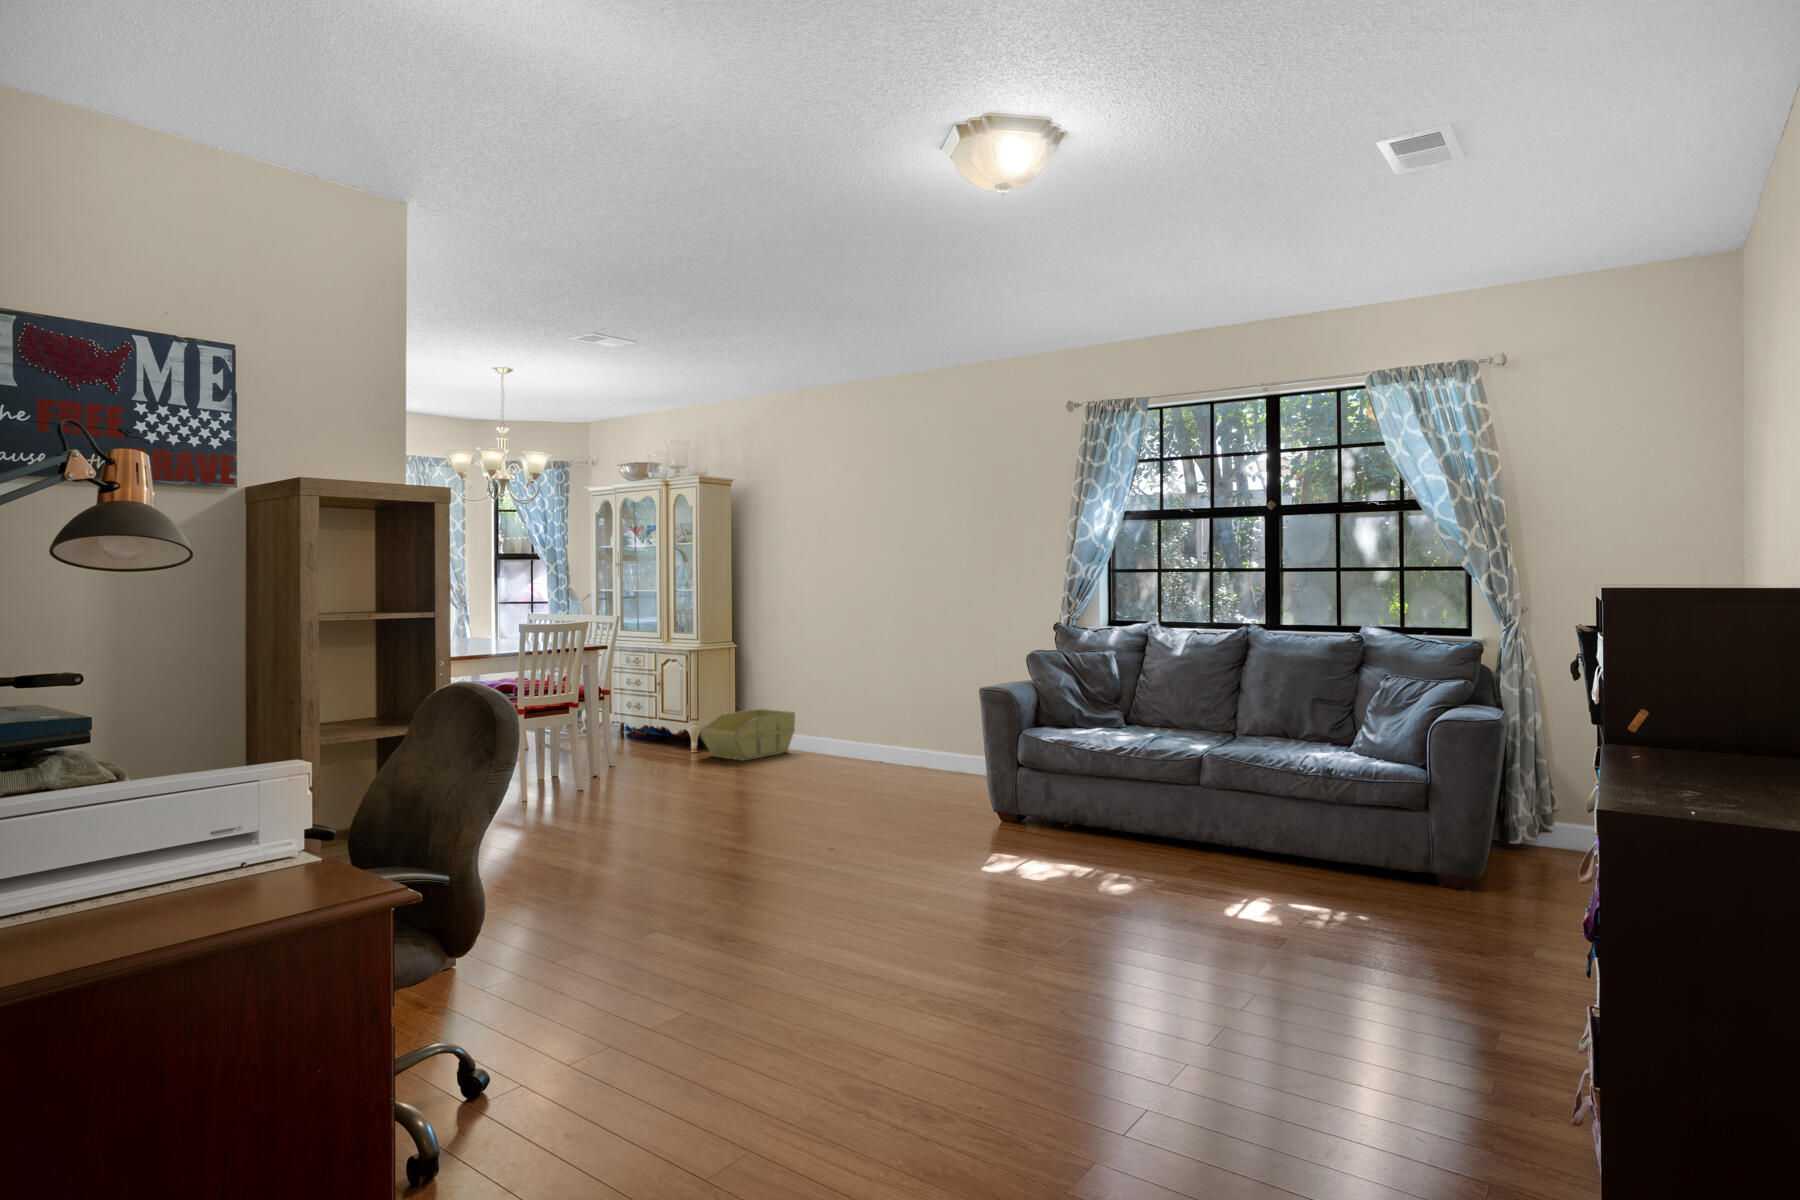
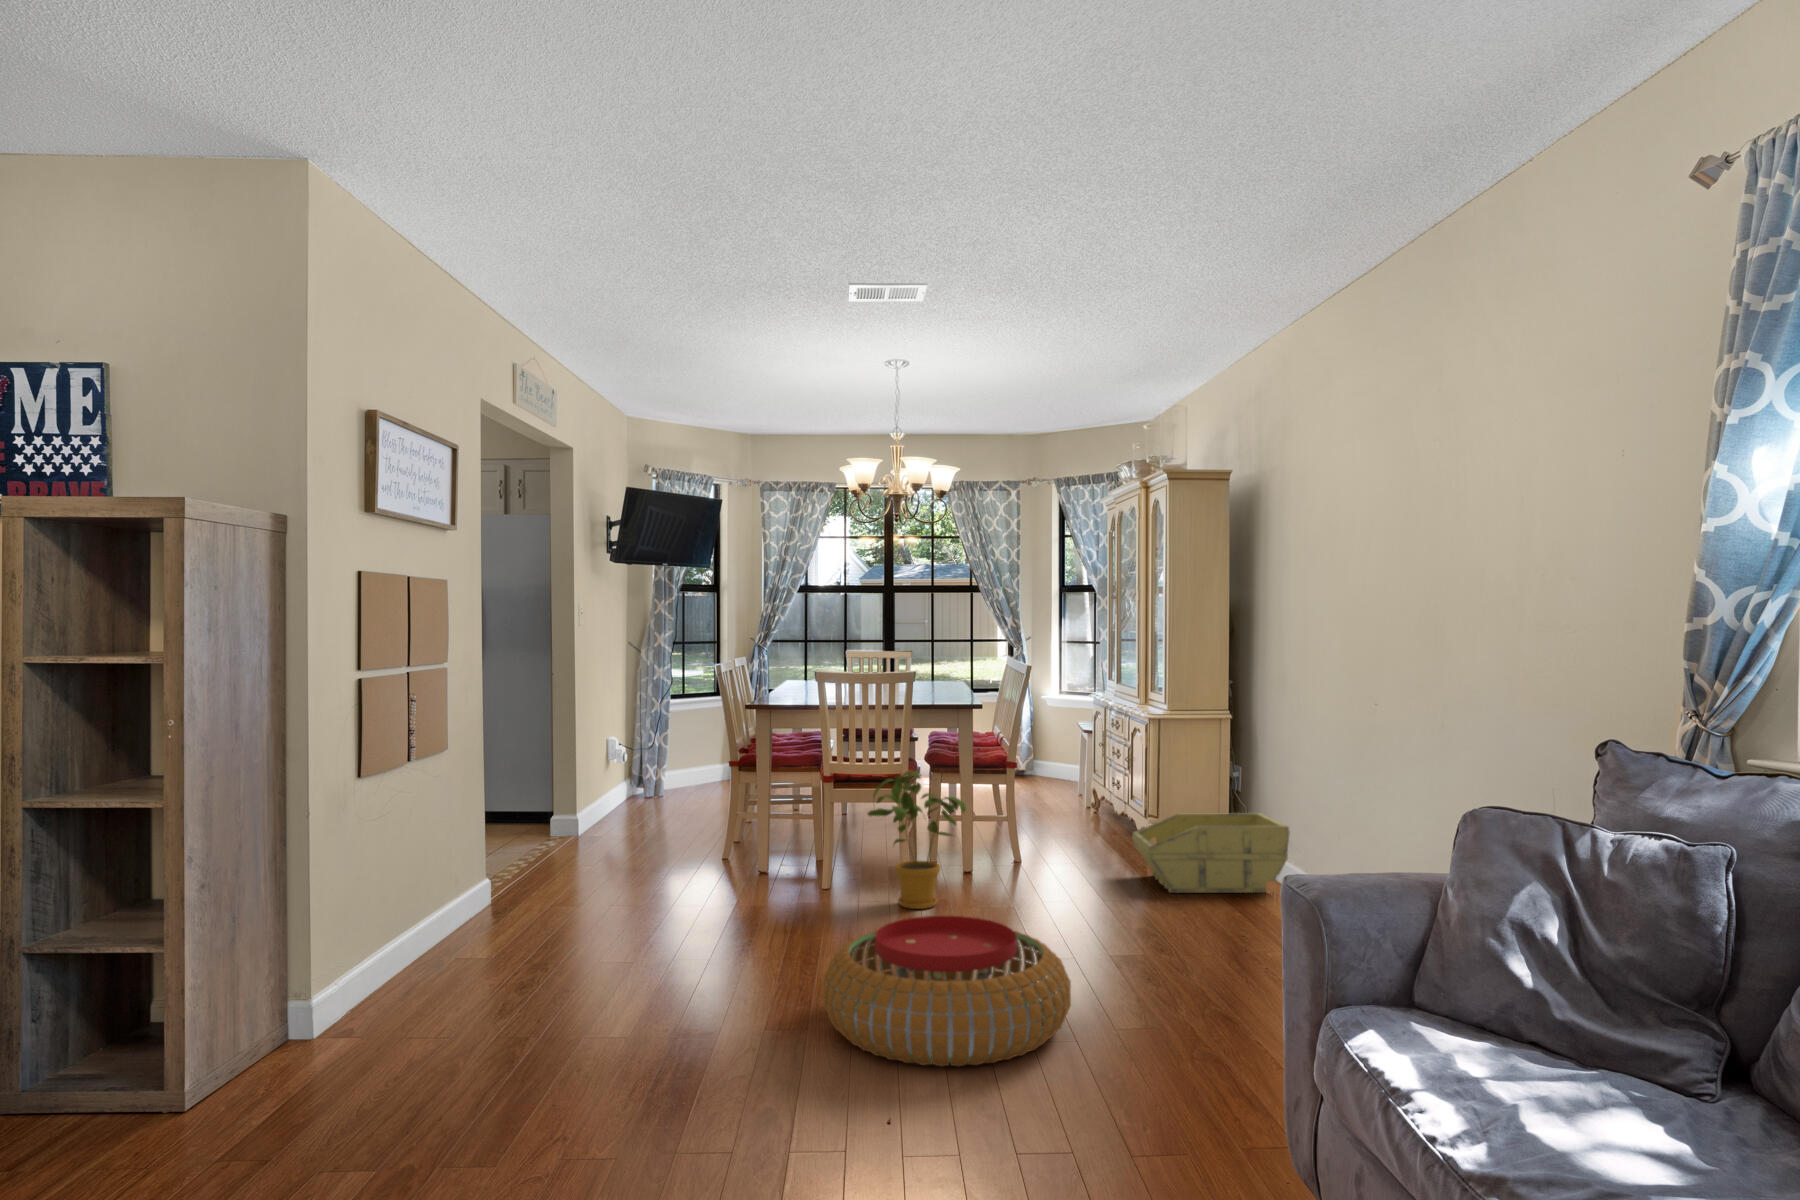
house plant: none [580,694,663,792] -> present [868,771,966,909]
pouf: none [738,763,877,833] -> present [822,916,1071,1067]

